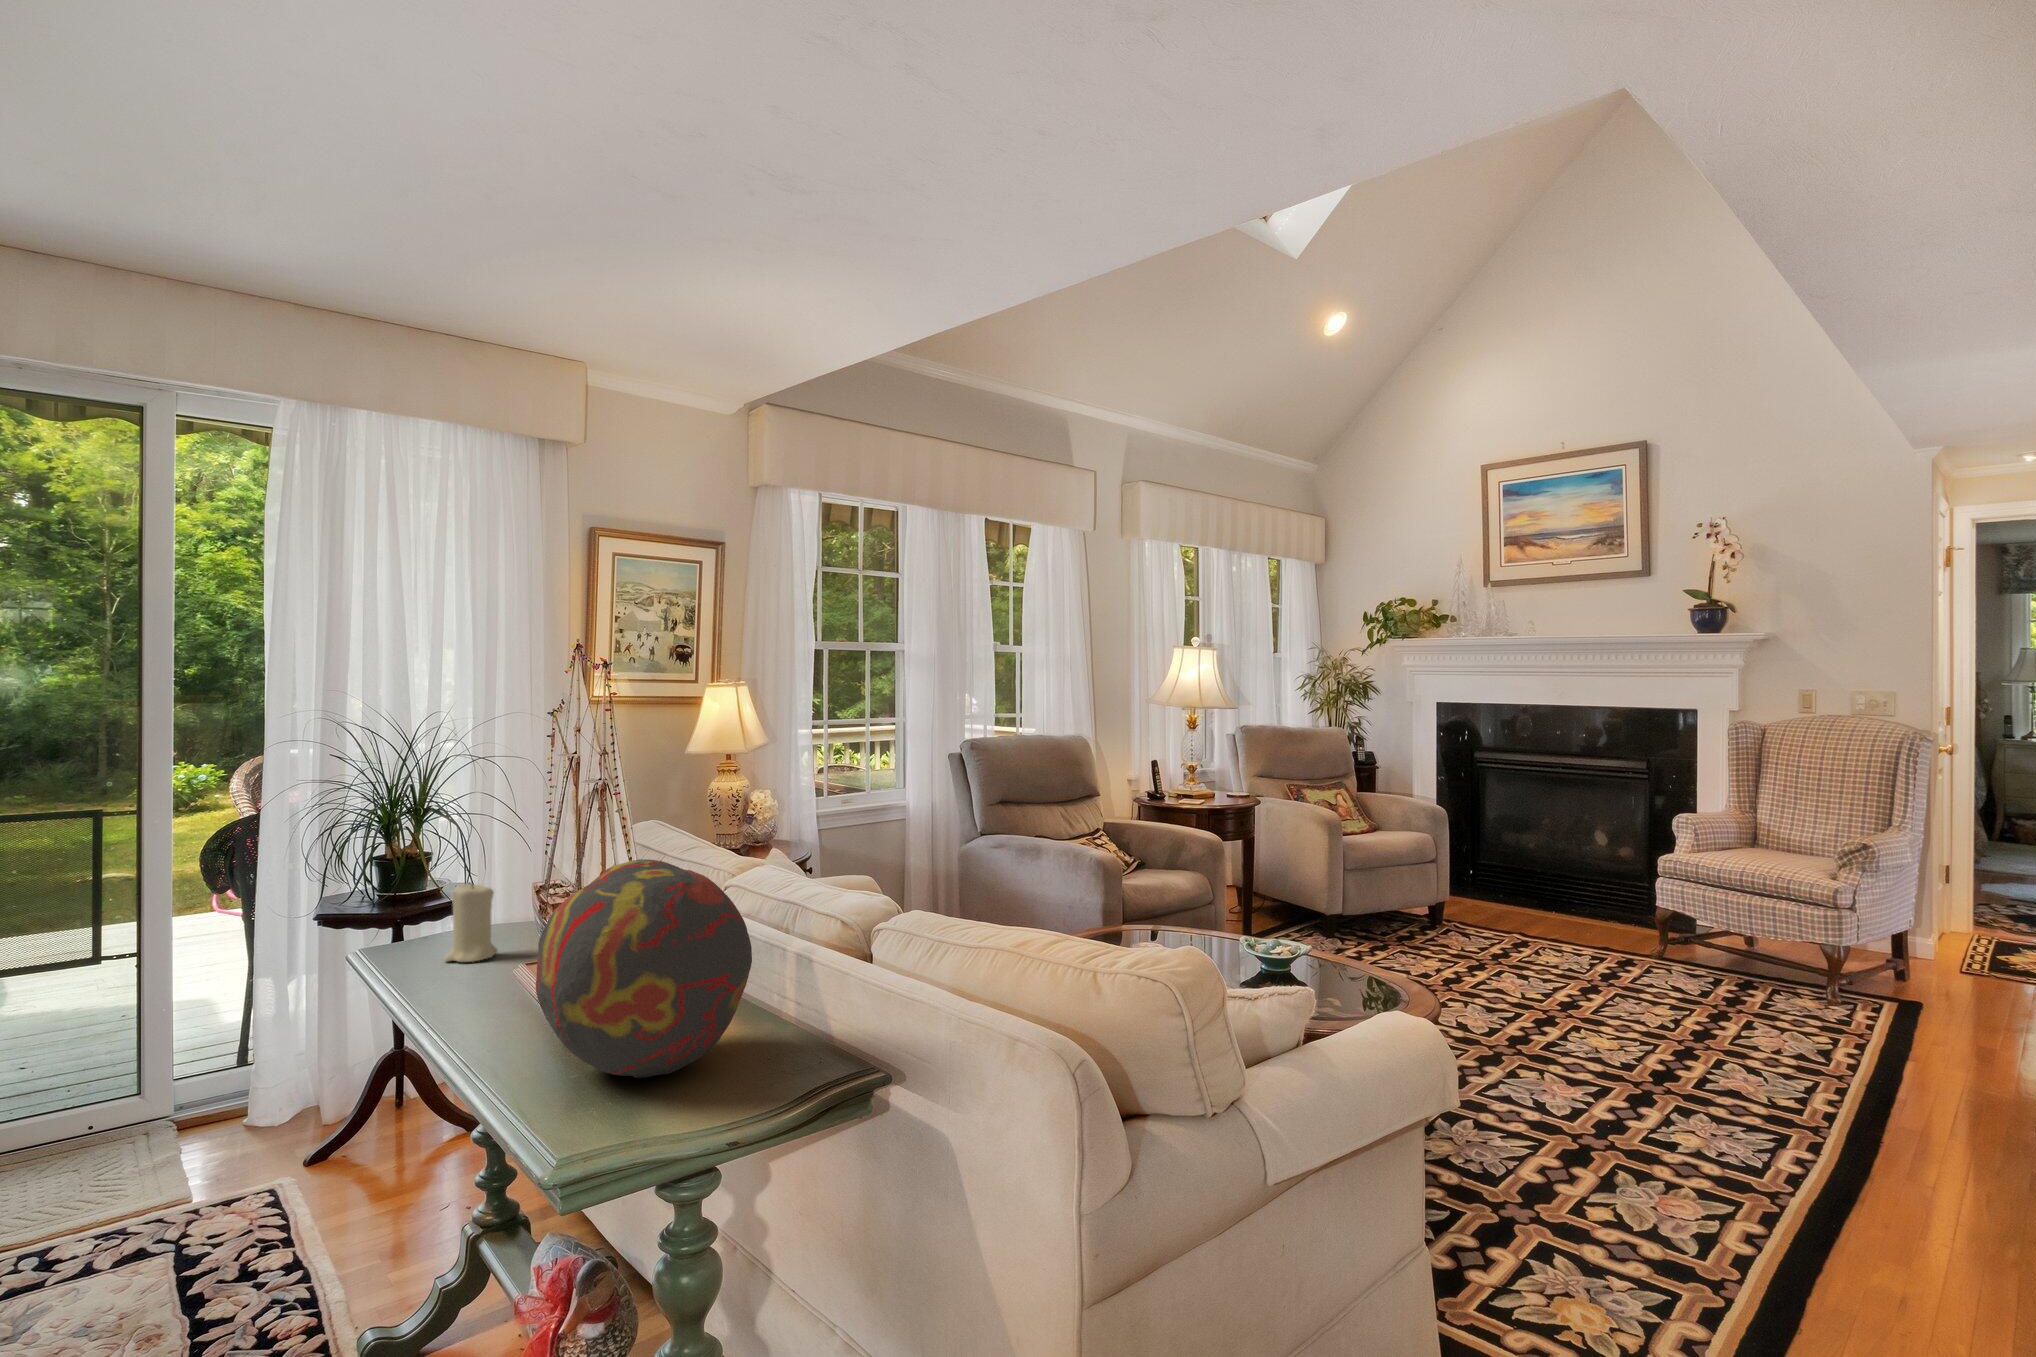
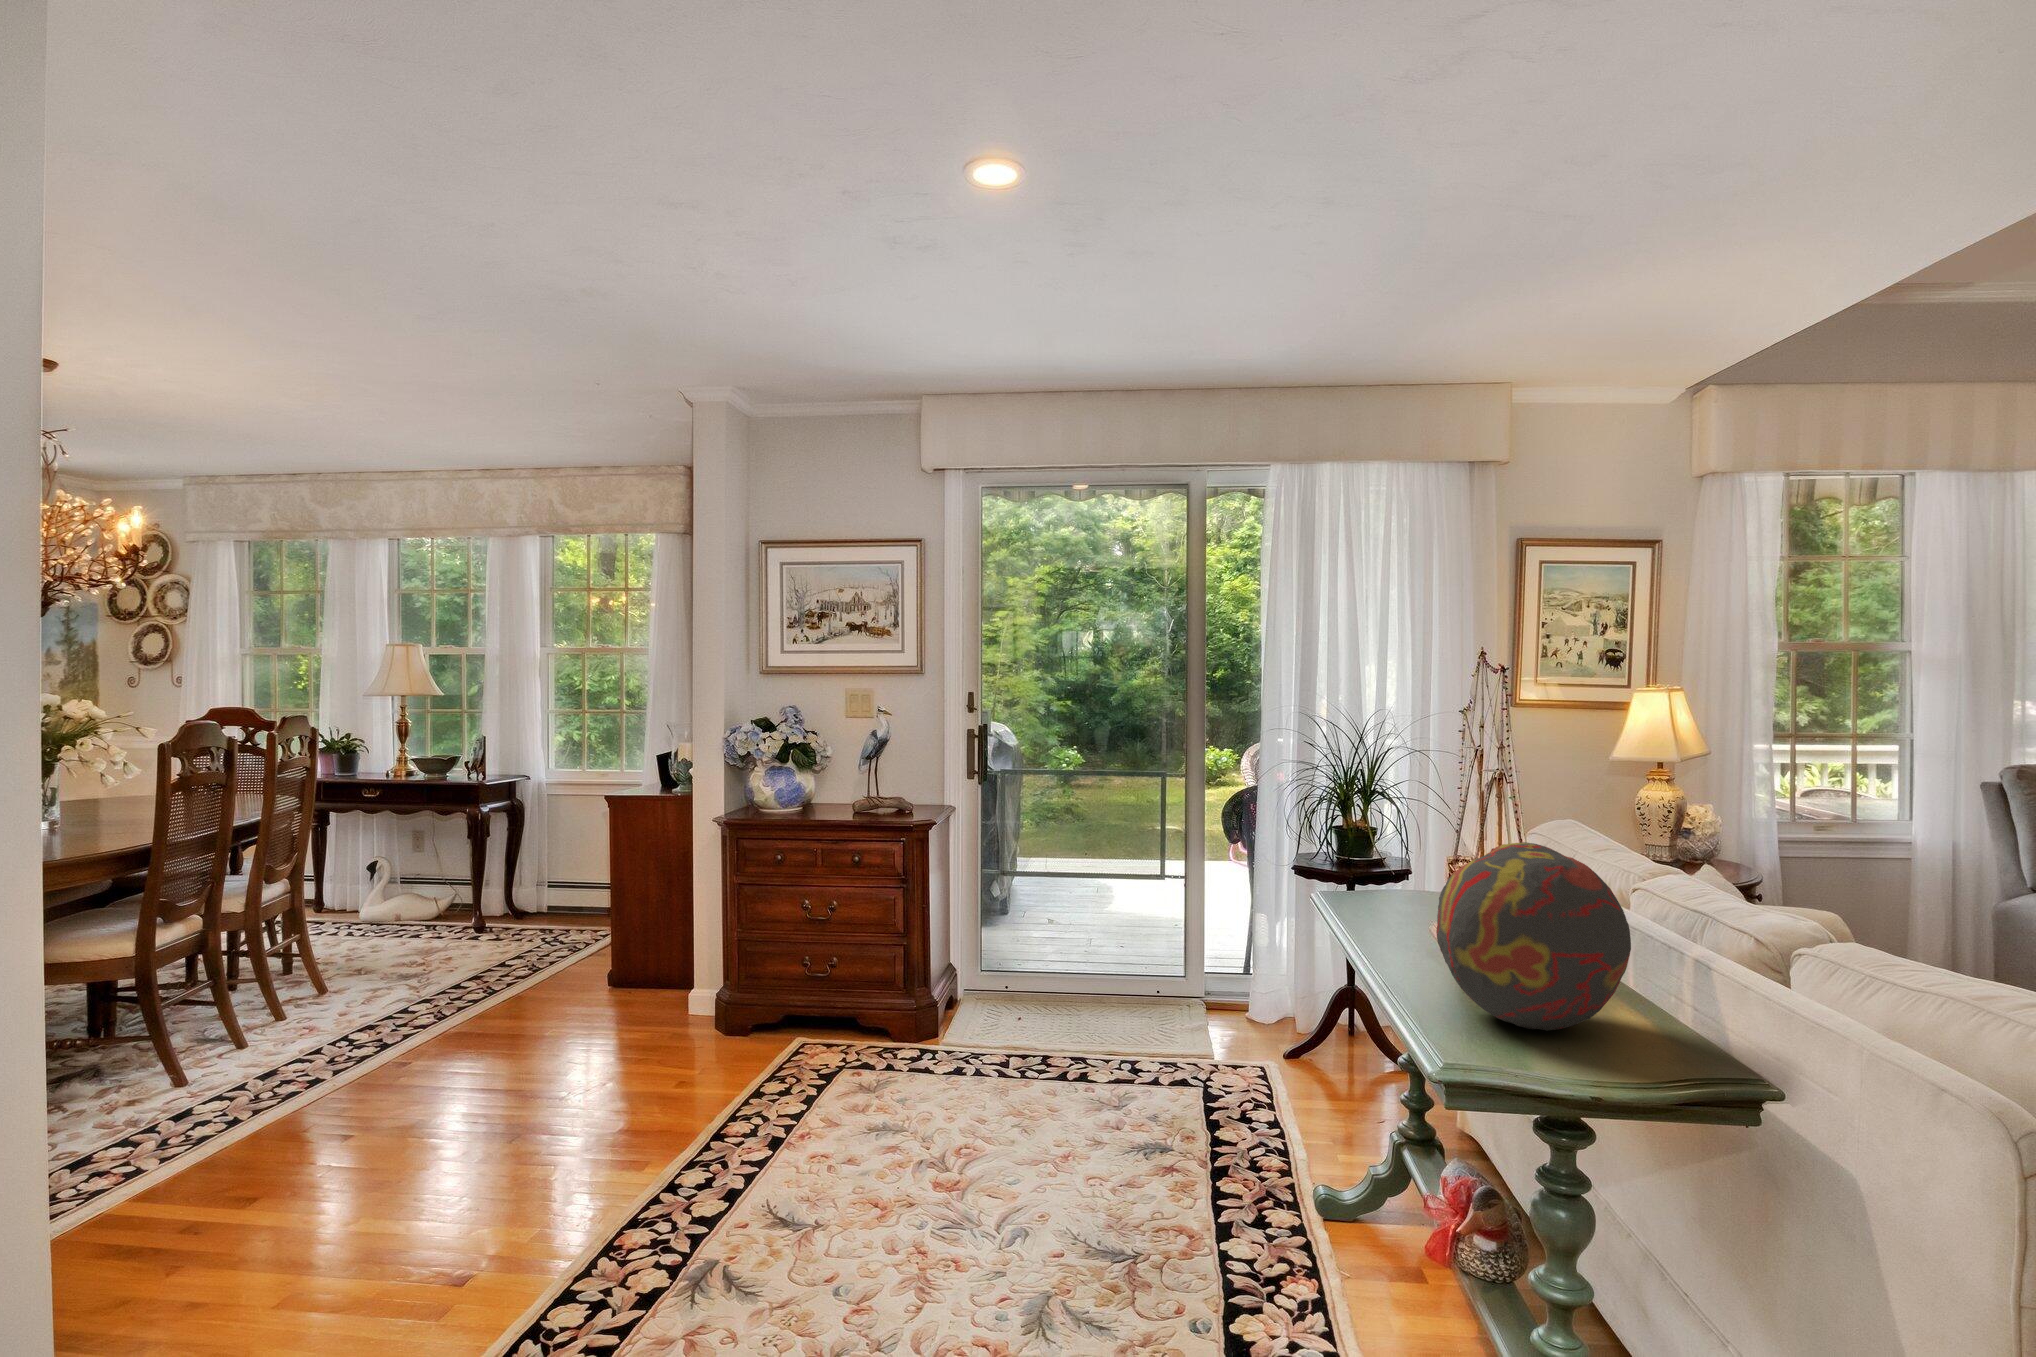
candle: present [443,883,498,962] -> none [1378,850,1420,916]

